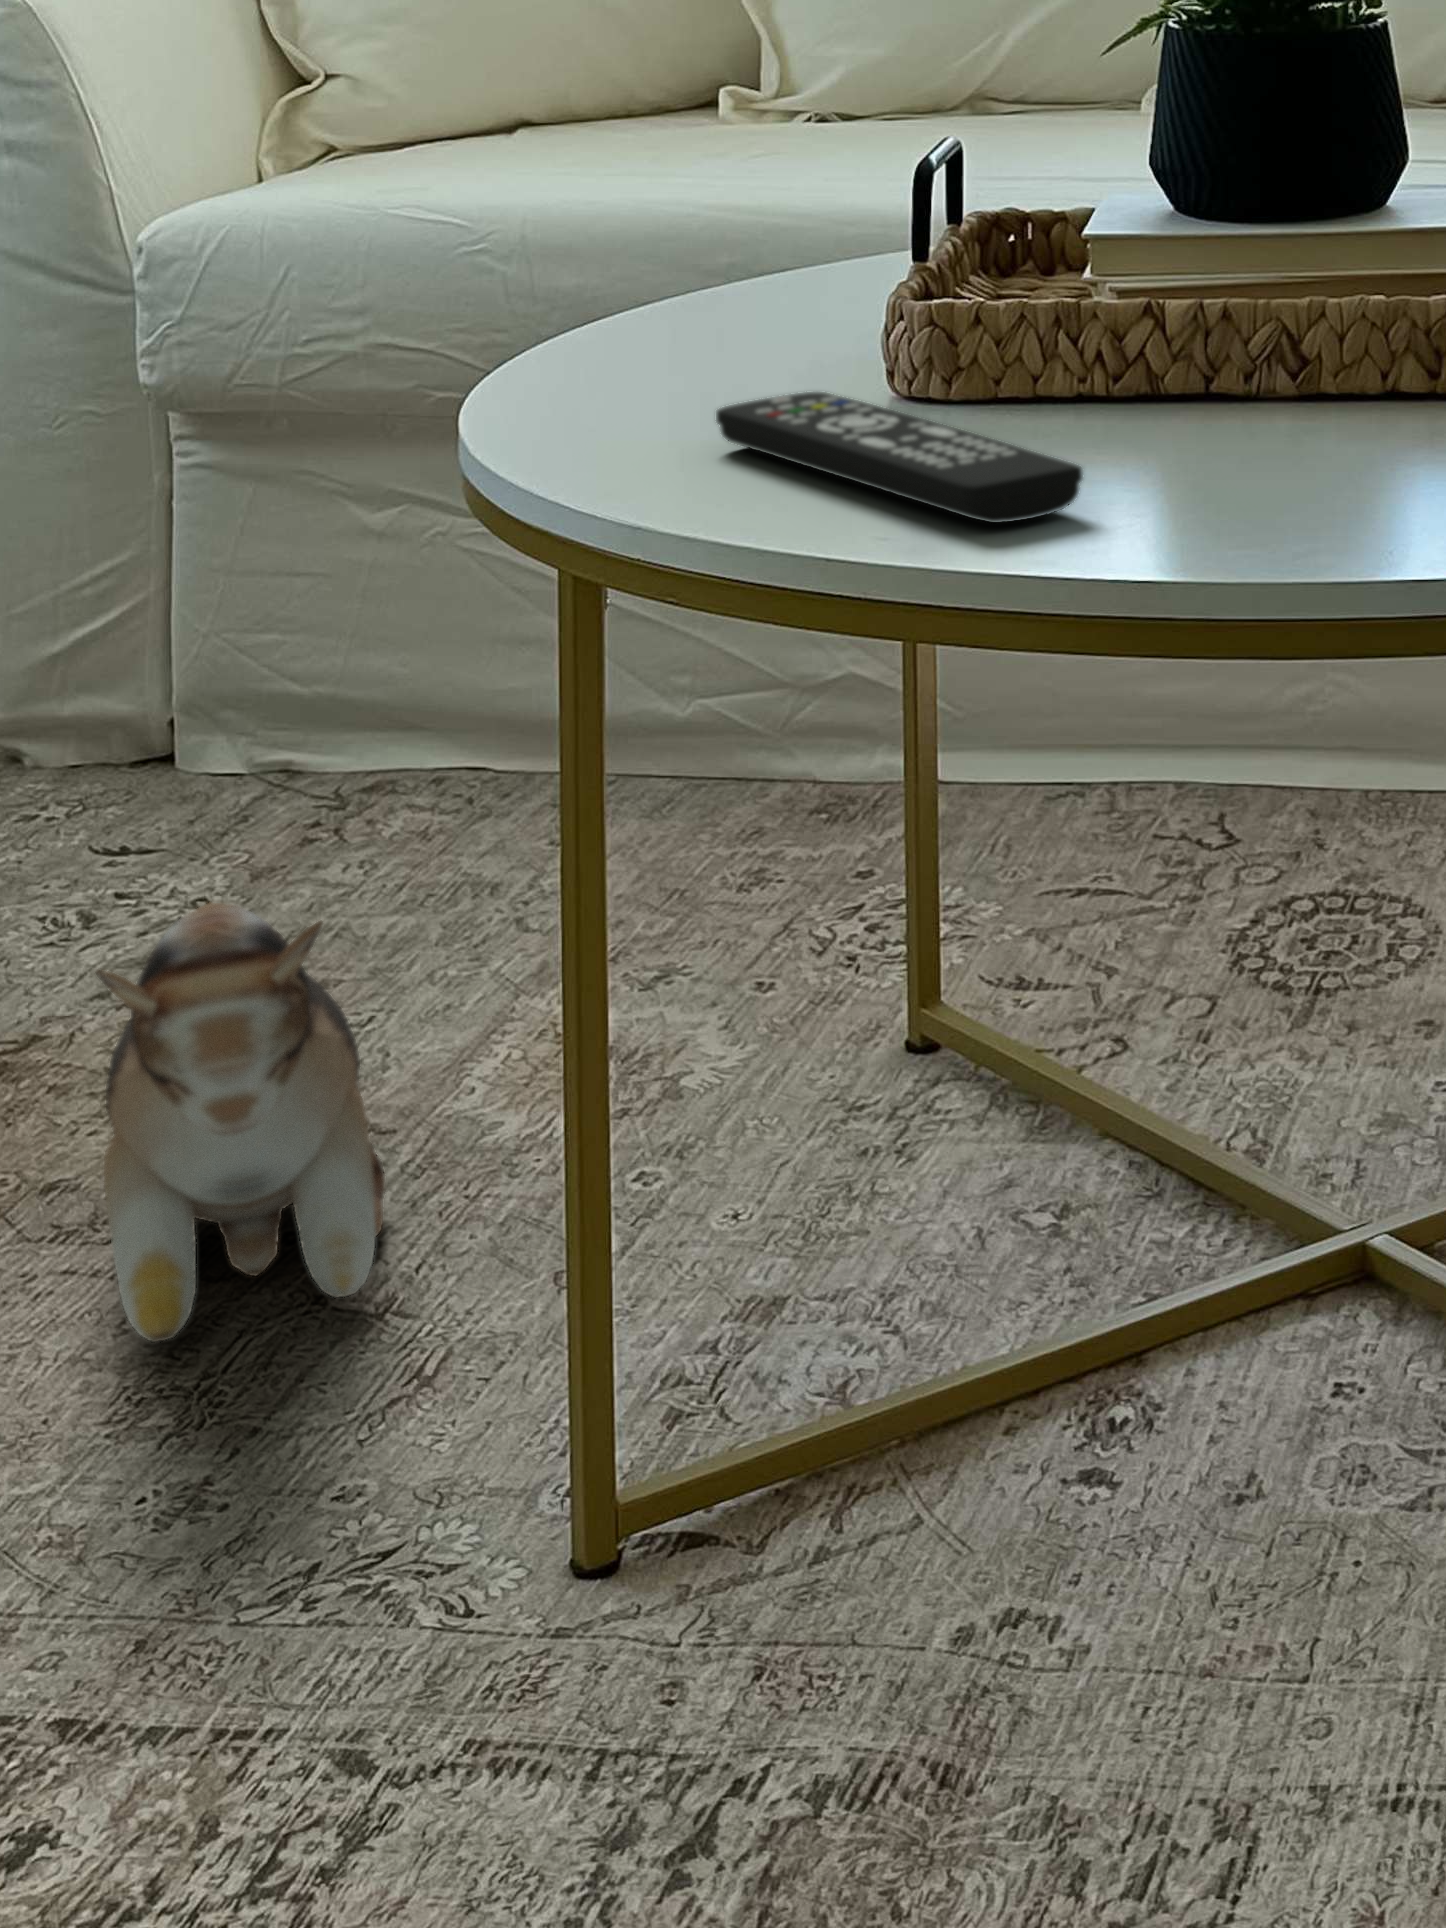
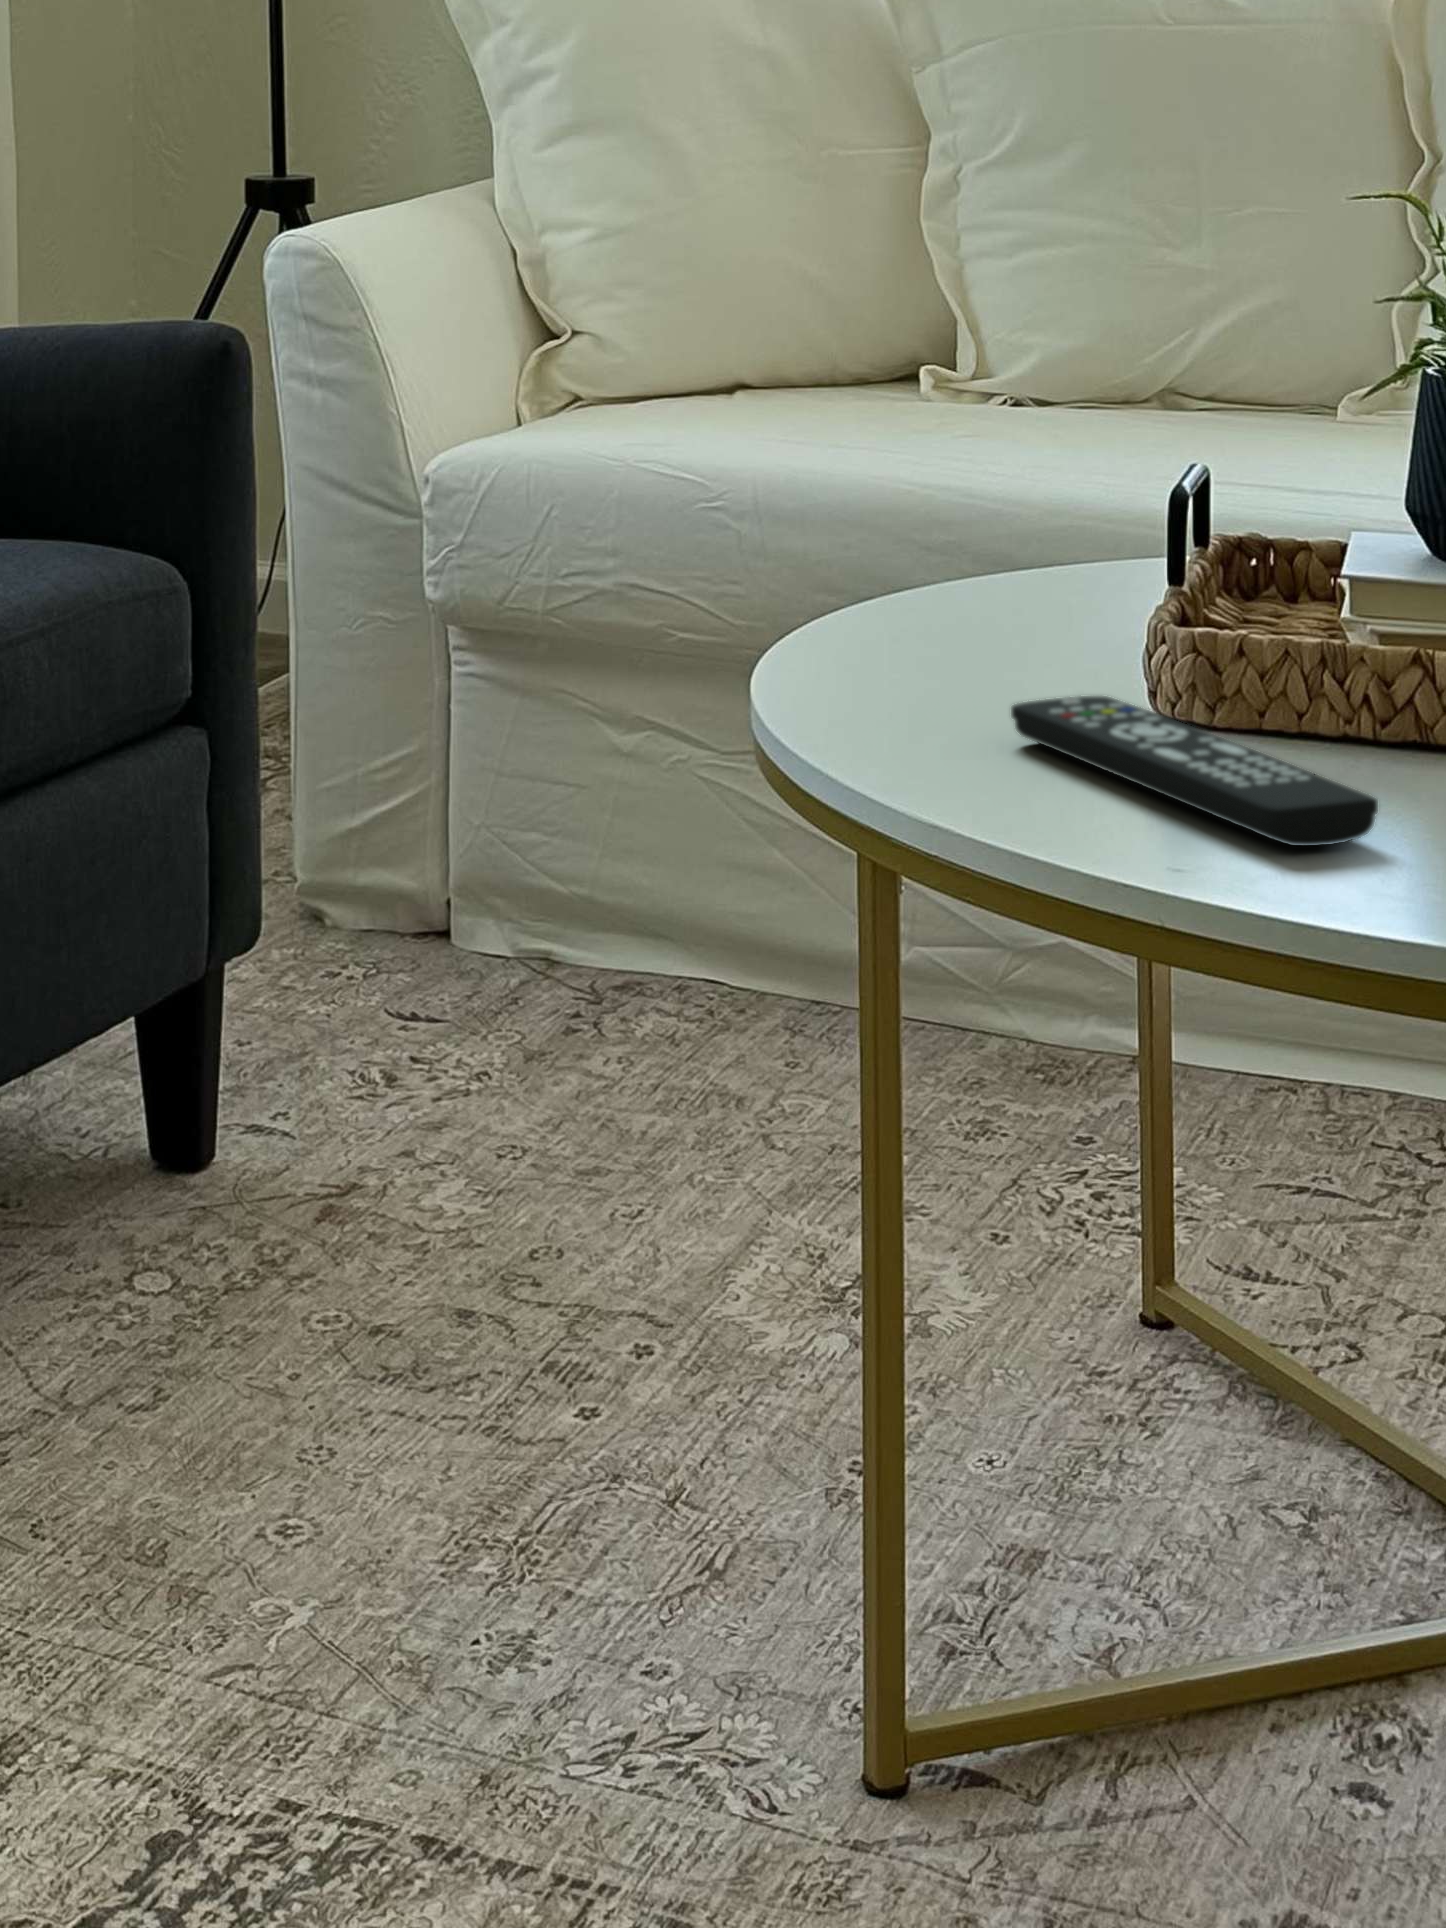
plush toy: present [96,902,385,1342] -> none [441,1100,670,1492]

